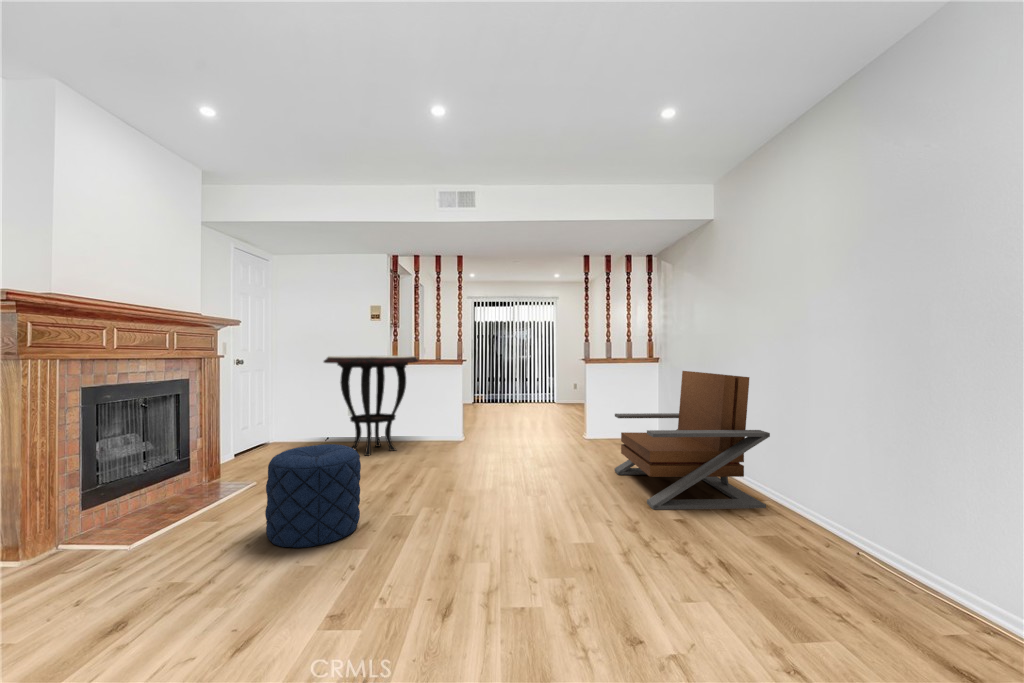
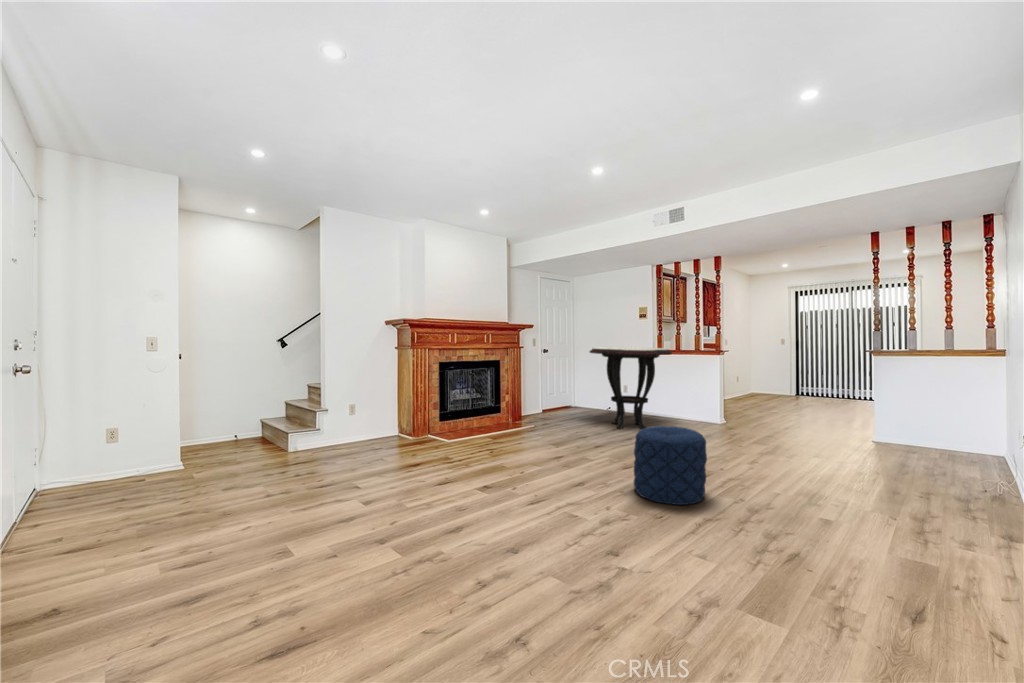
lounge chair: present [615,371,770,510] -> none [777,381,967,567]
pouf: present [265,444,361,548] -> present [634,426,707,505]

